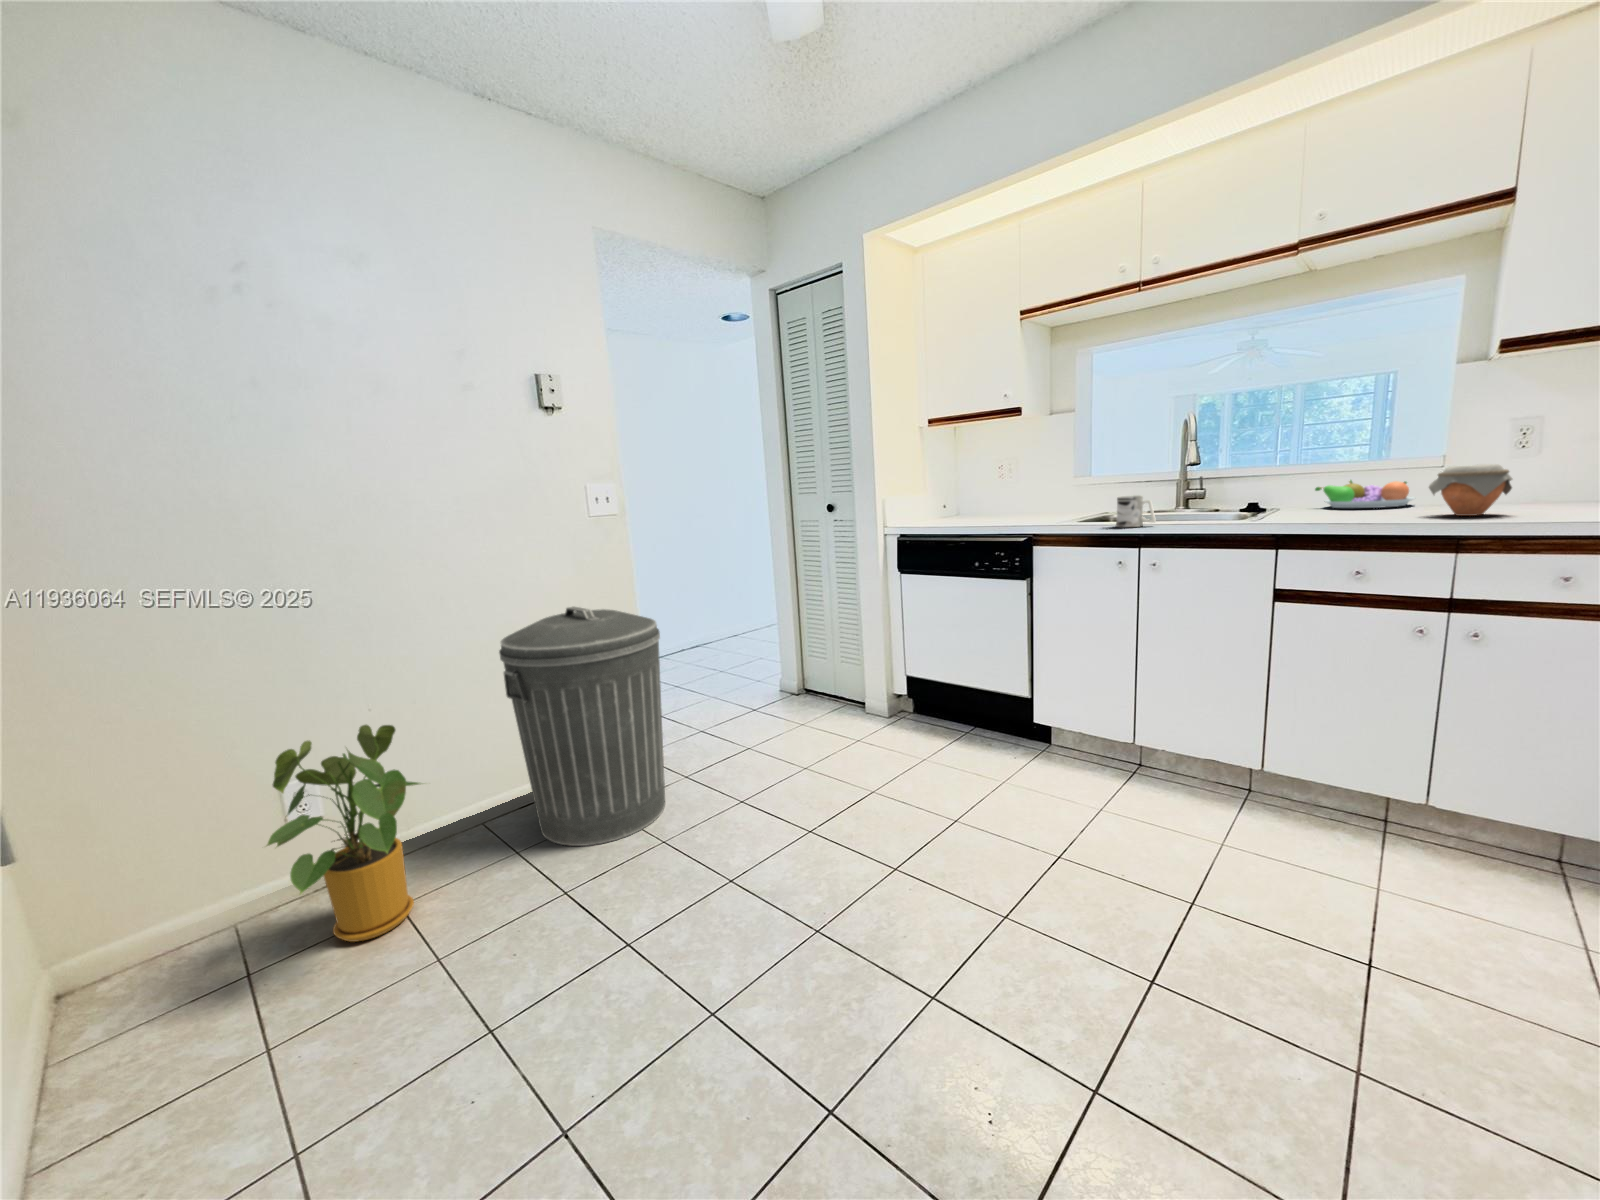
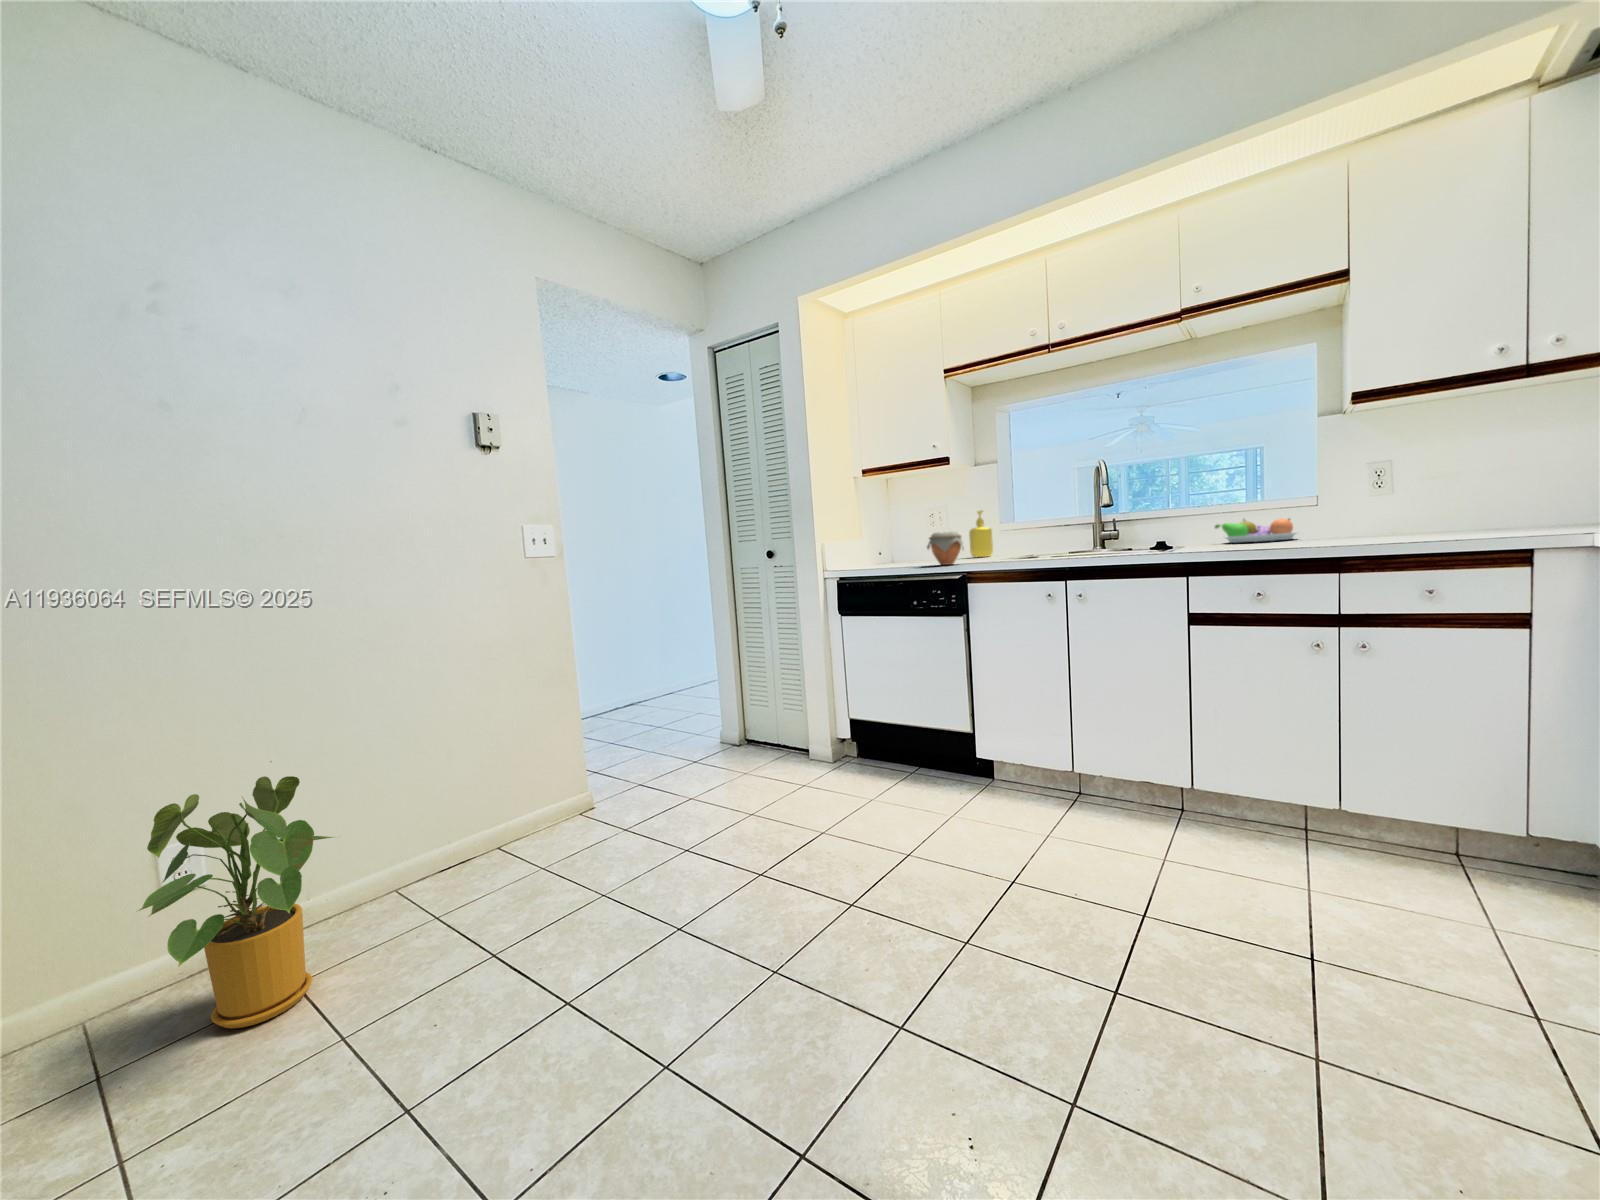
soap dispenser: none [1039,464,1063,514] -> present [969,511,993,557]
jar: present [1429,464,1512,516] -> present [927,531,963,565]
mug: present [1116,495,1156,527] -> none [1044,531,1080,561]
trash can: present [499,607,665,846] -> none [422,647,602,908]

